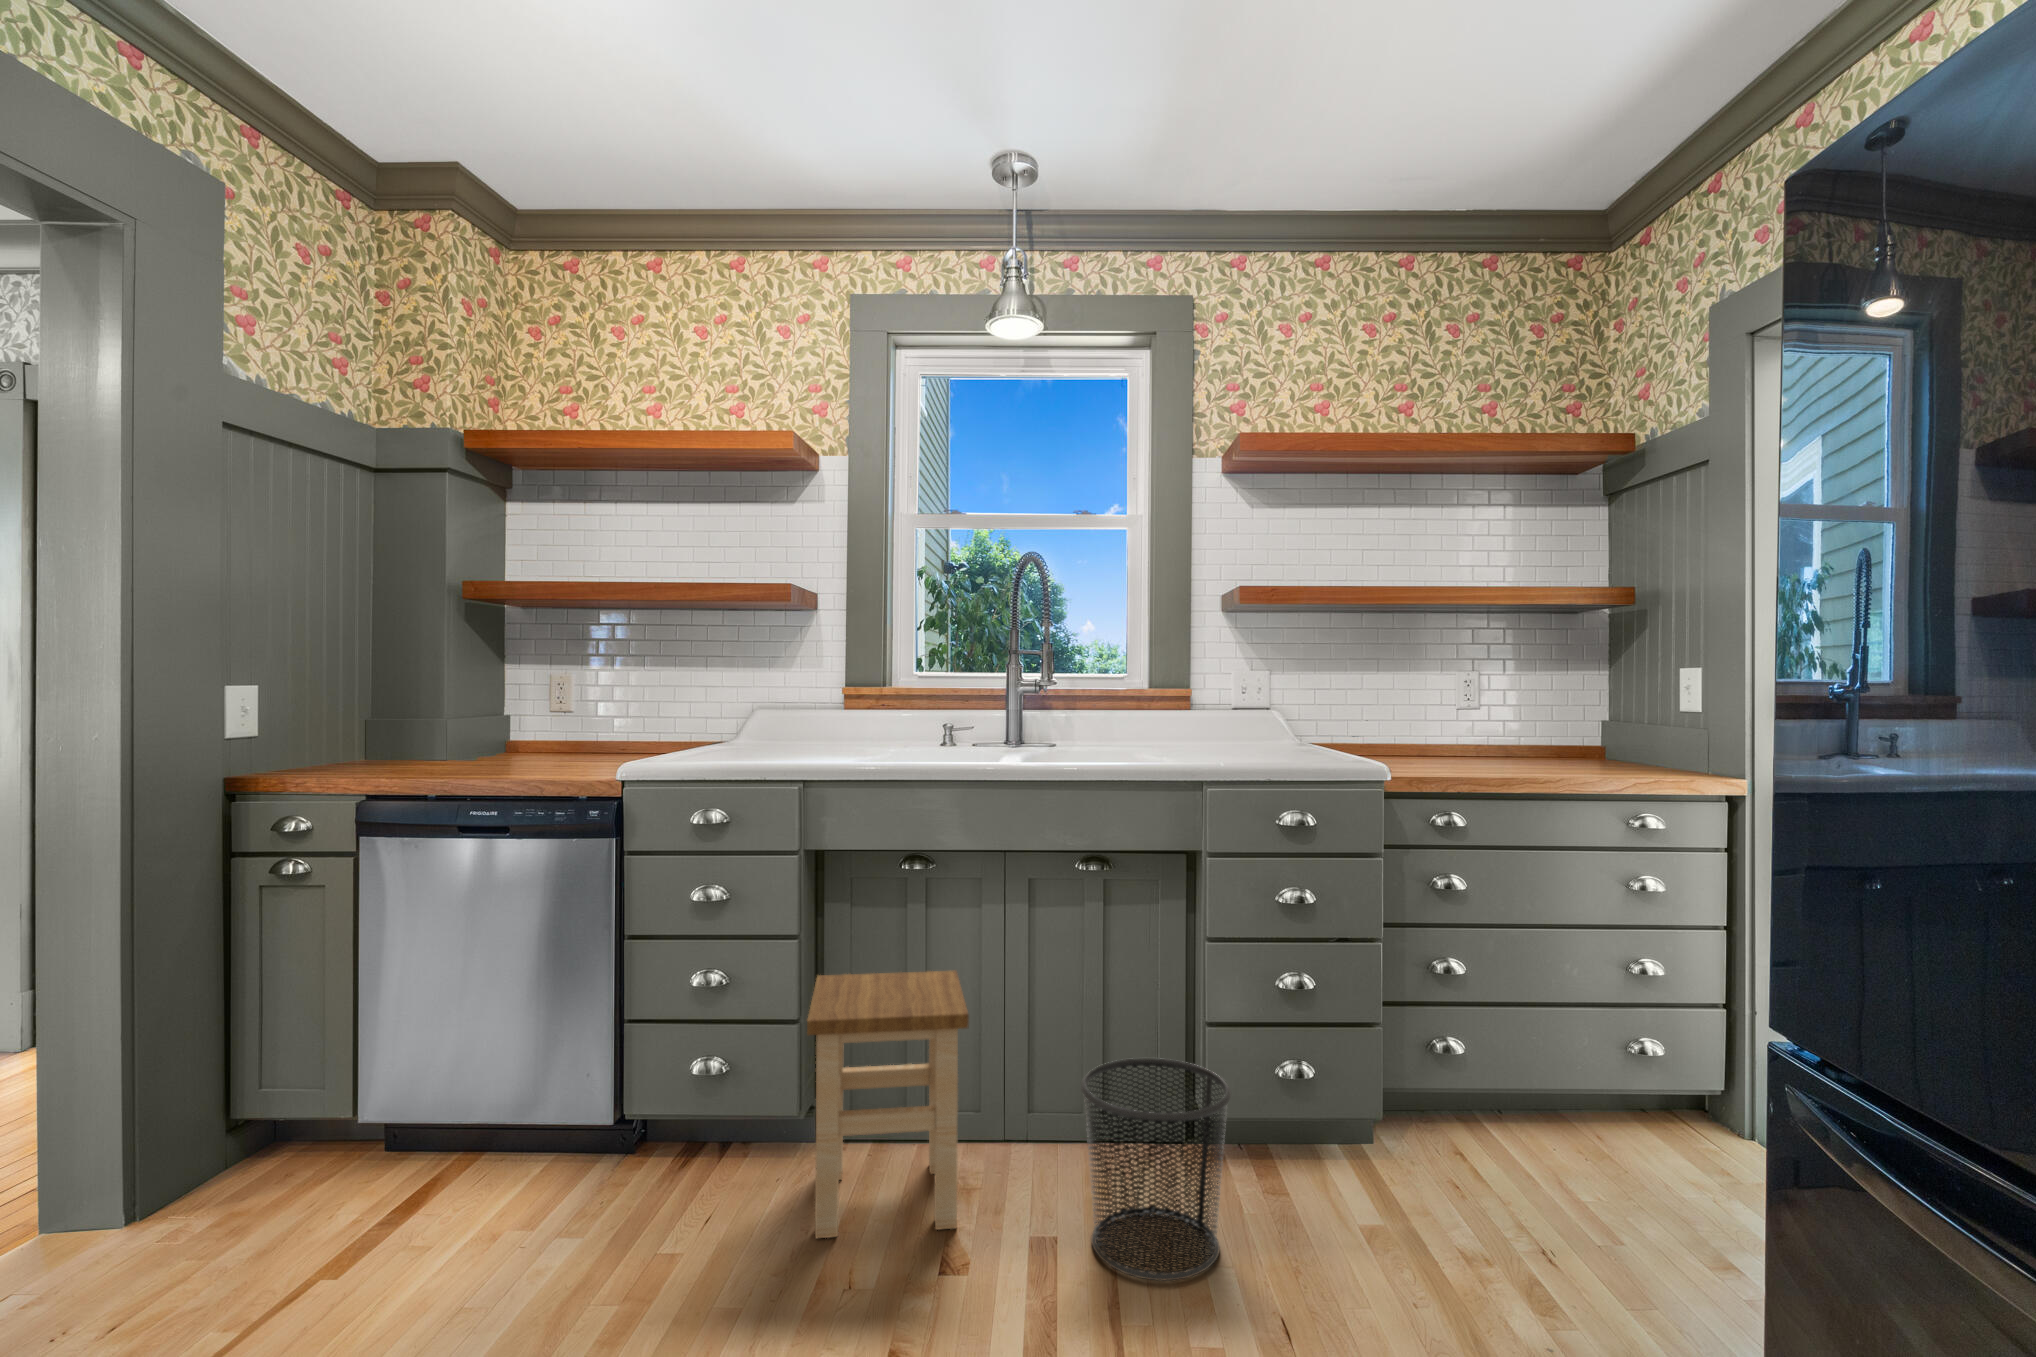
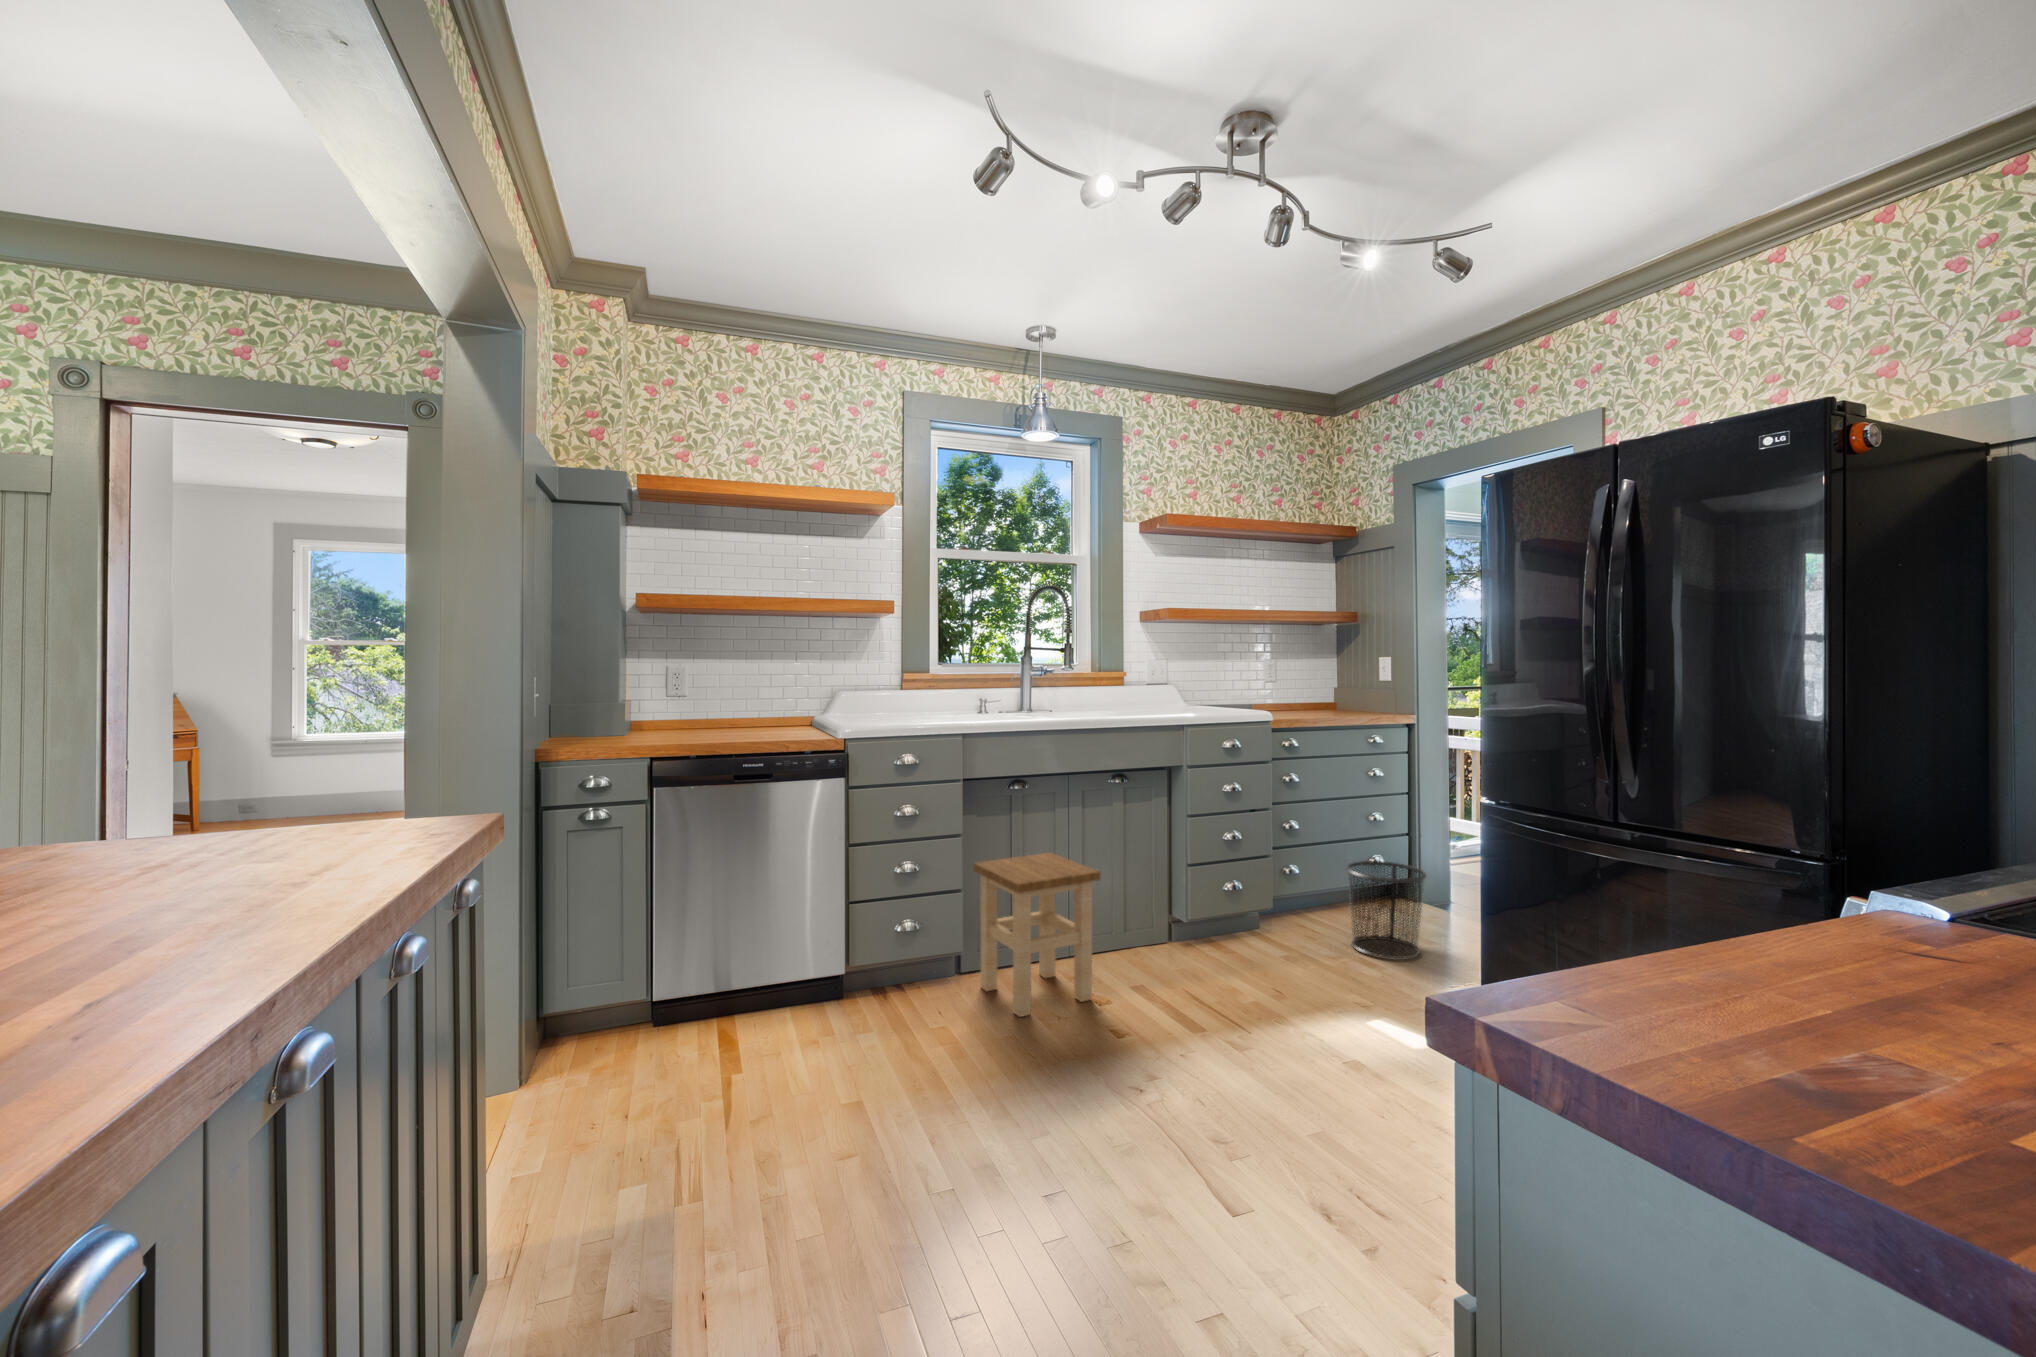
waste bin: present [1081,1058,1231,1281] -> present [1346,861,1426,960]

